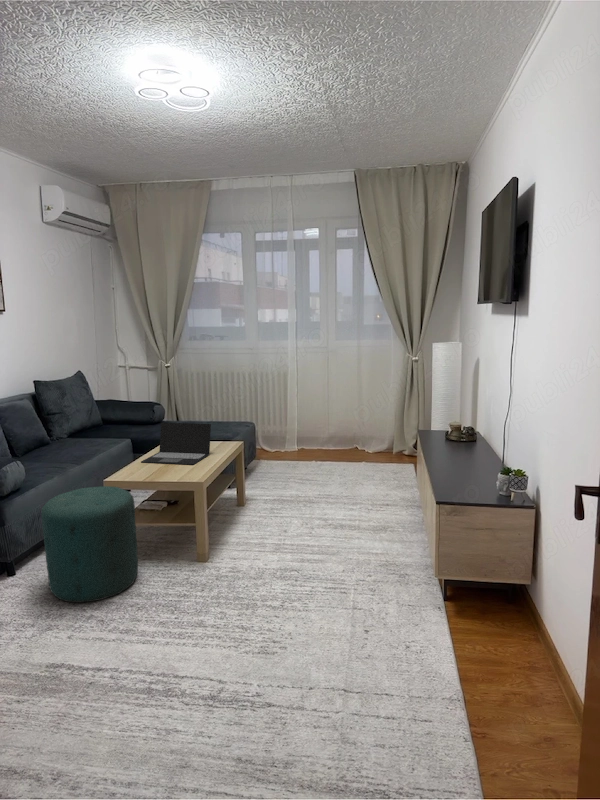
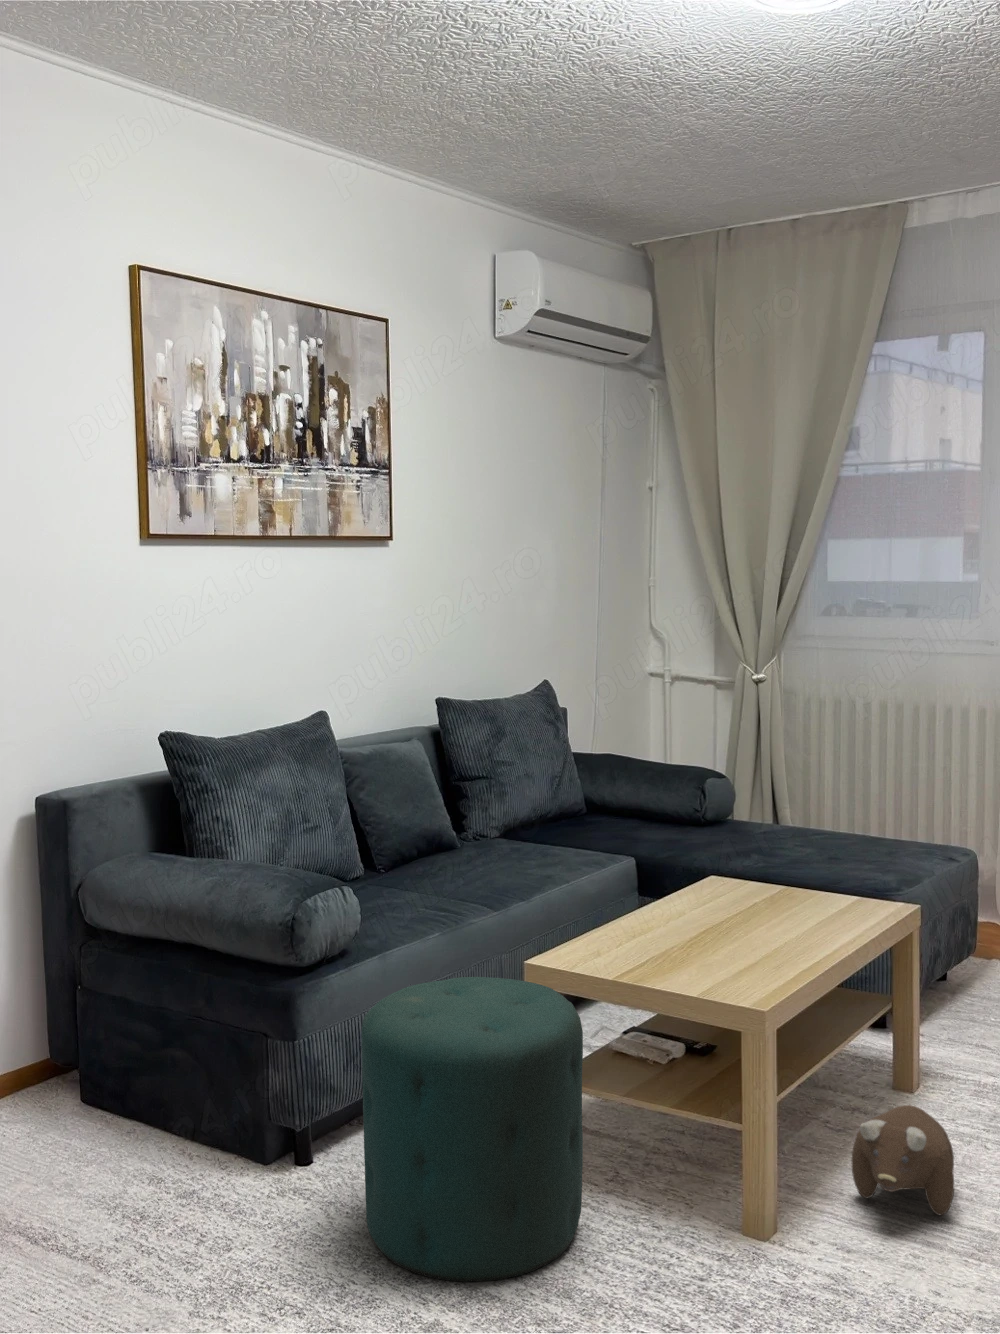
laptop: present [141,423,211,465] -> none [632,829,826,956]
plush toy: none [231,508,265,541] -> present [852,1105,954,1215]

